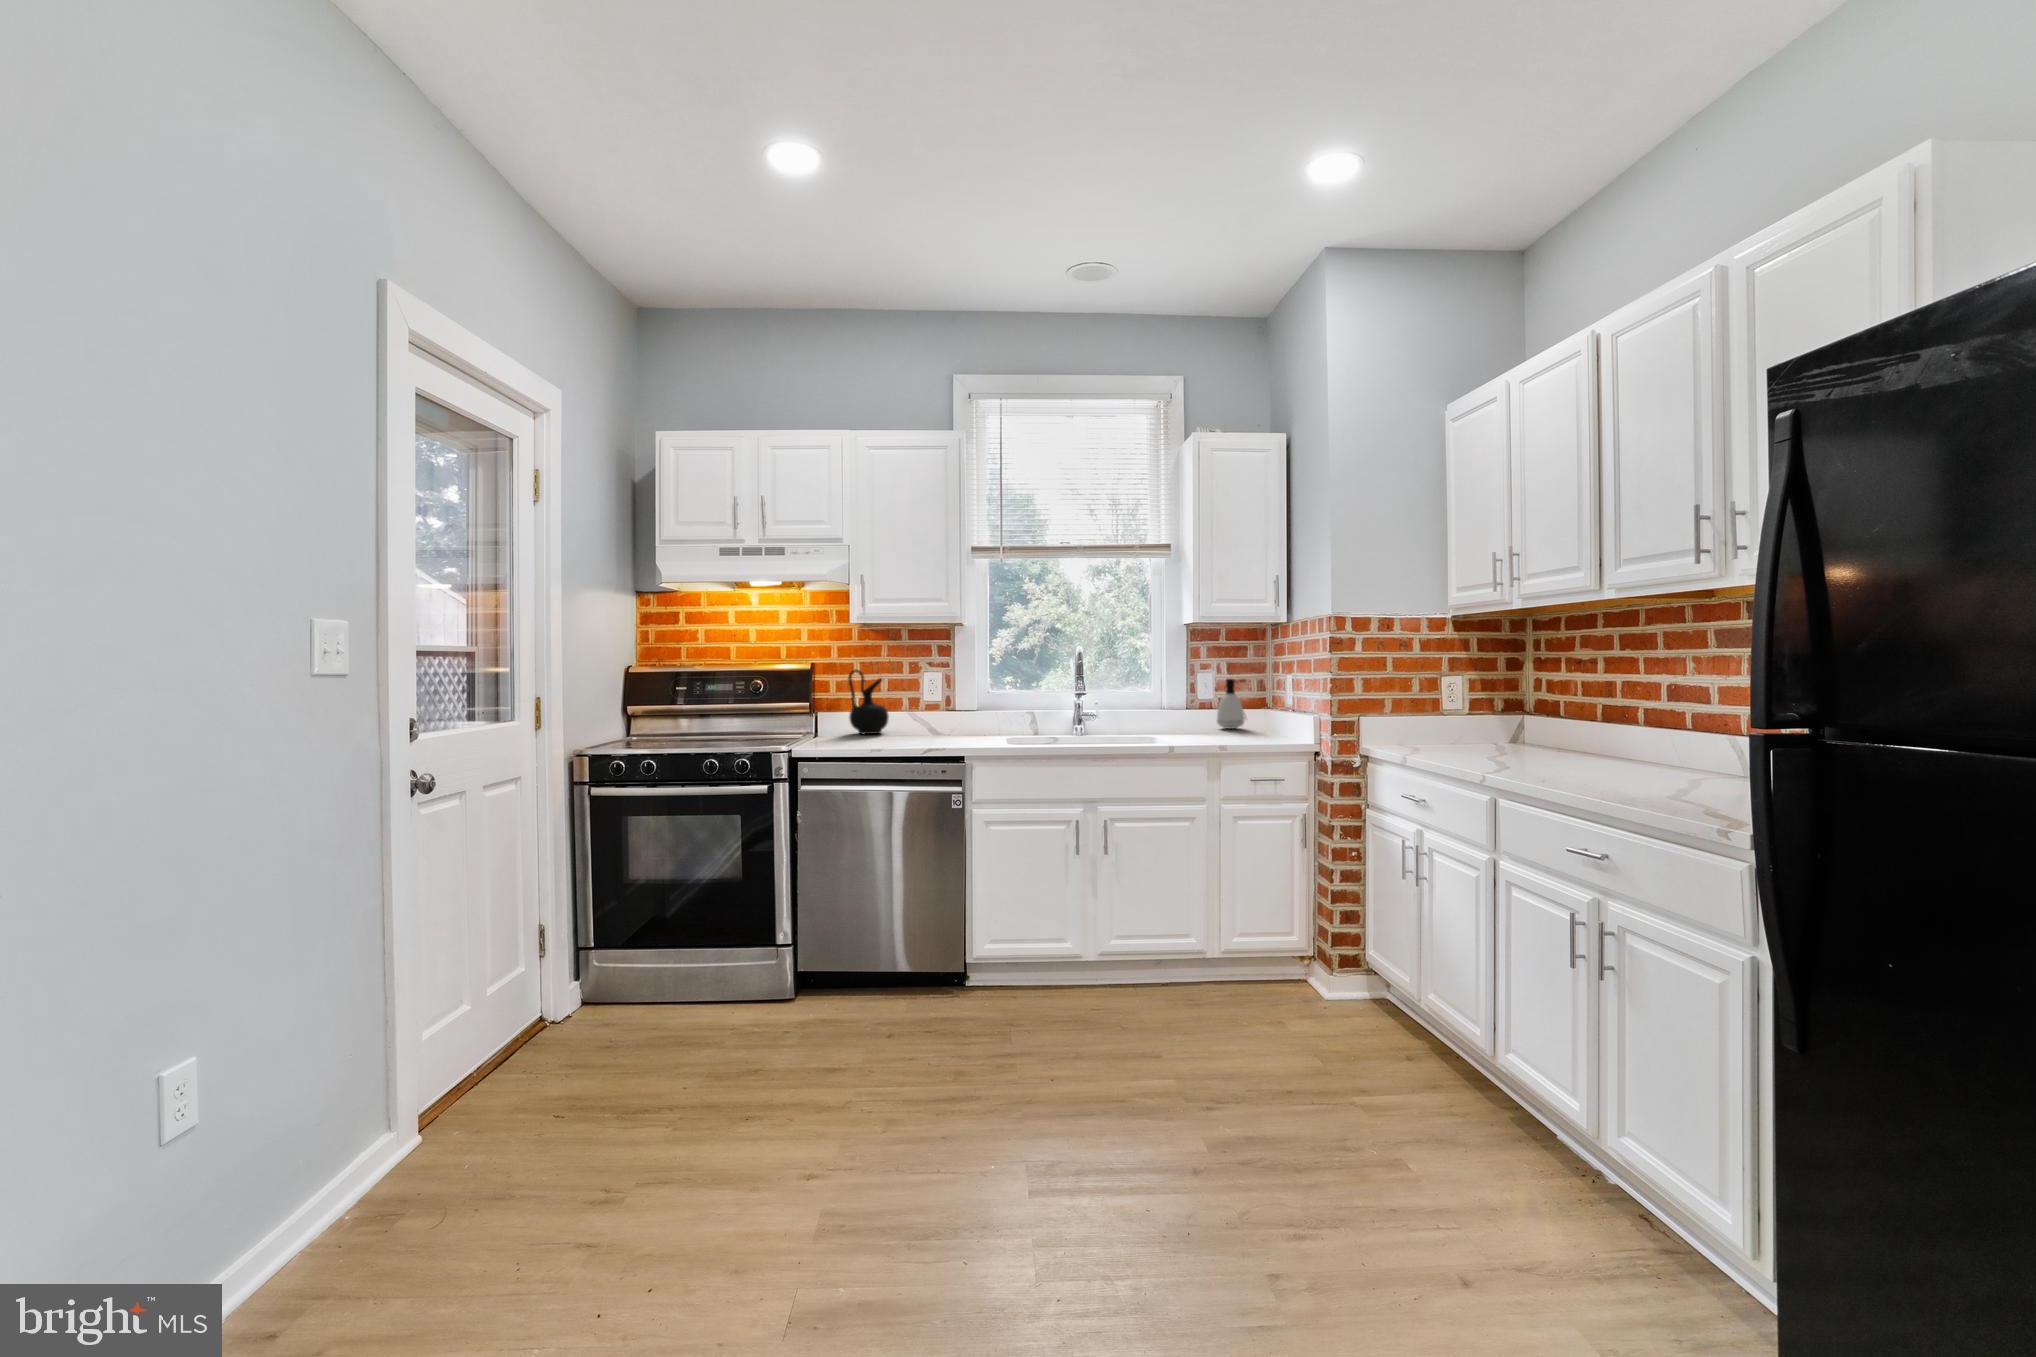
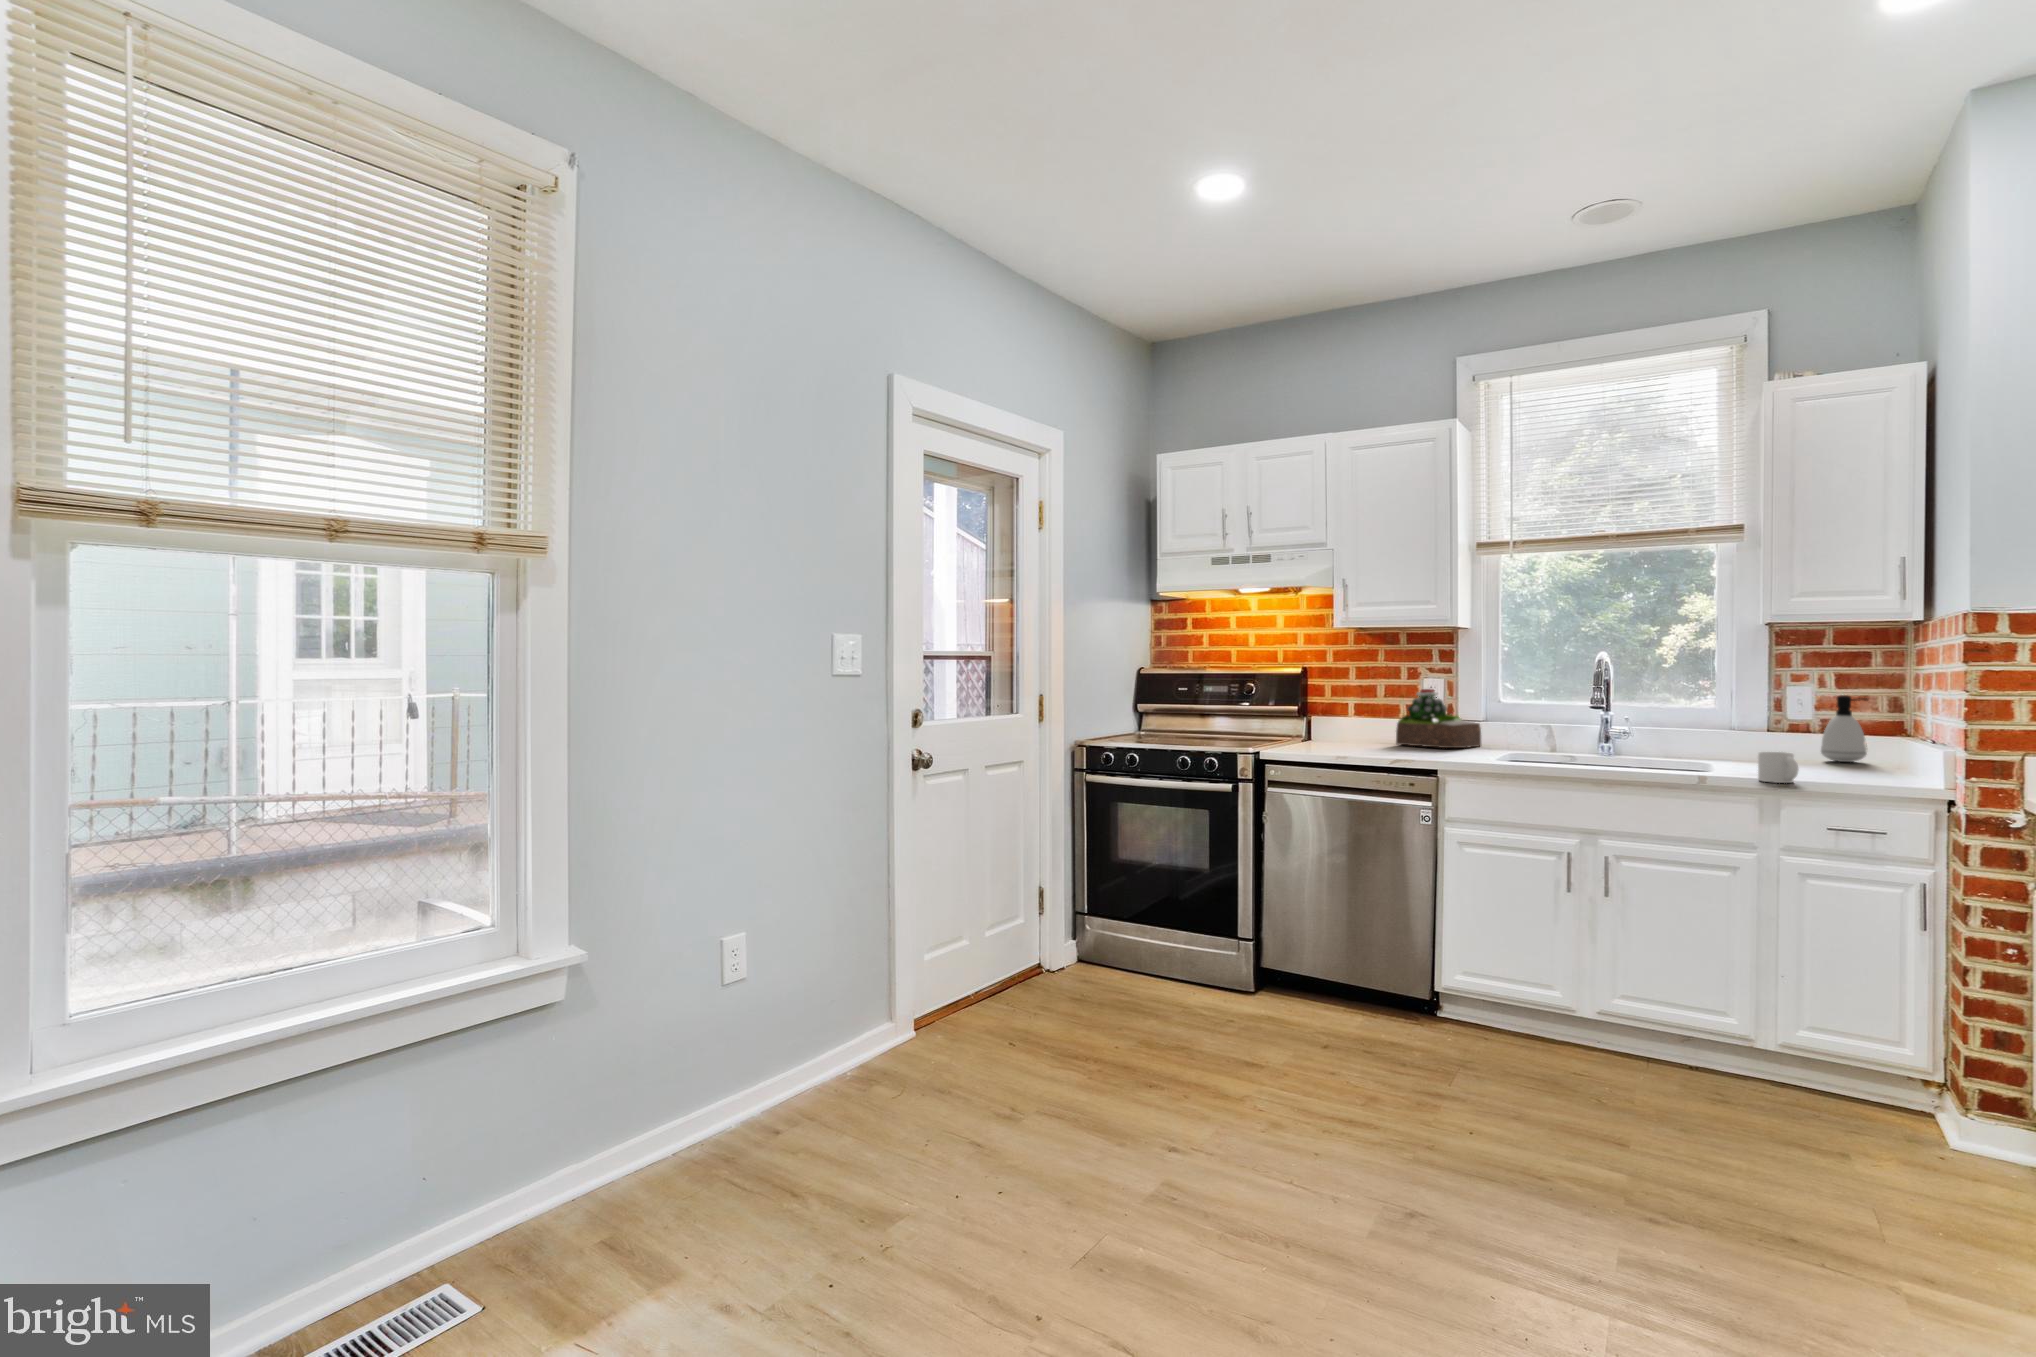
ceramic jug: present [848,670,889,734] -> none [1339,675,1381,742]
succulent plant: none [906,681,977,735] -> present [1396,689,1481,748]
mug: none [1206,724,1234,748] -> present [1758,752,1799,783]

